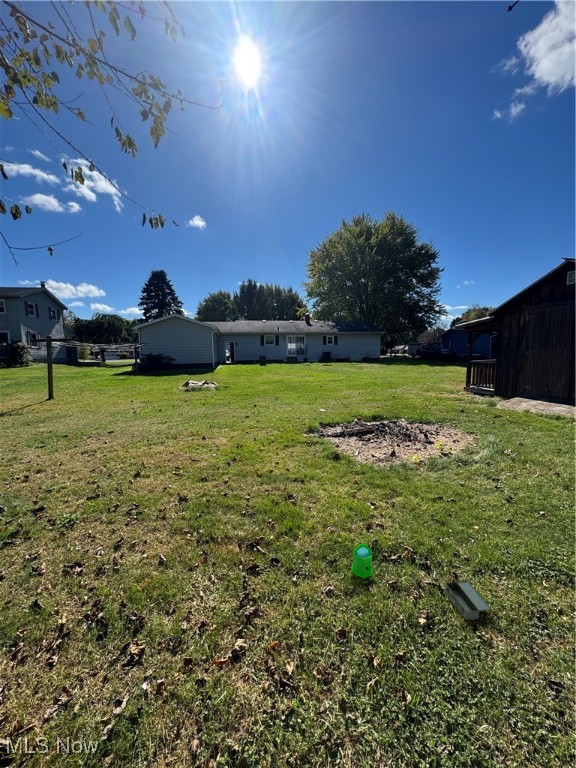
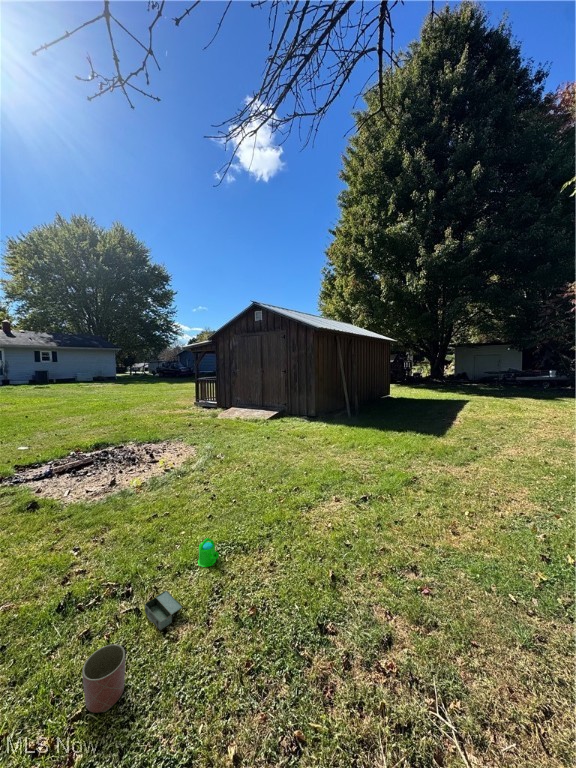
watering can: present [351,544,373,578] -> present [198,538,219,567]
planter: none [402,604,440,666] -> present [82,644,125,713]

